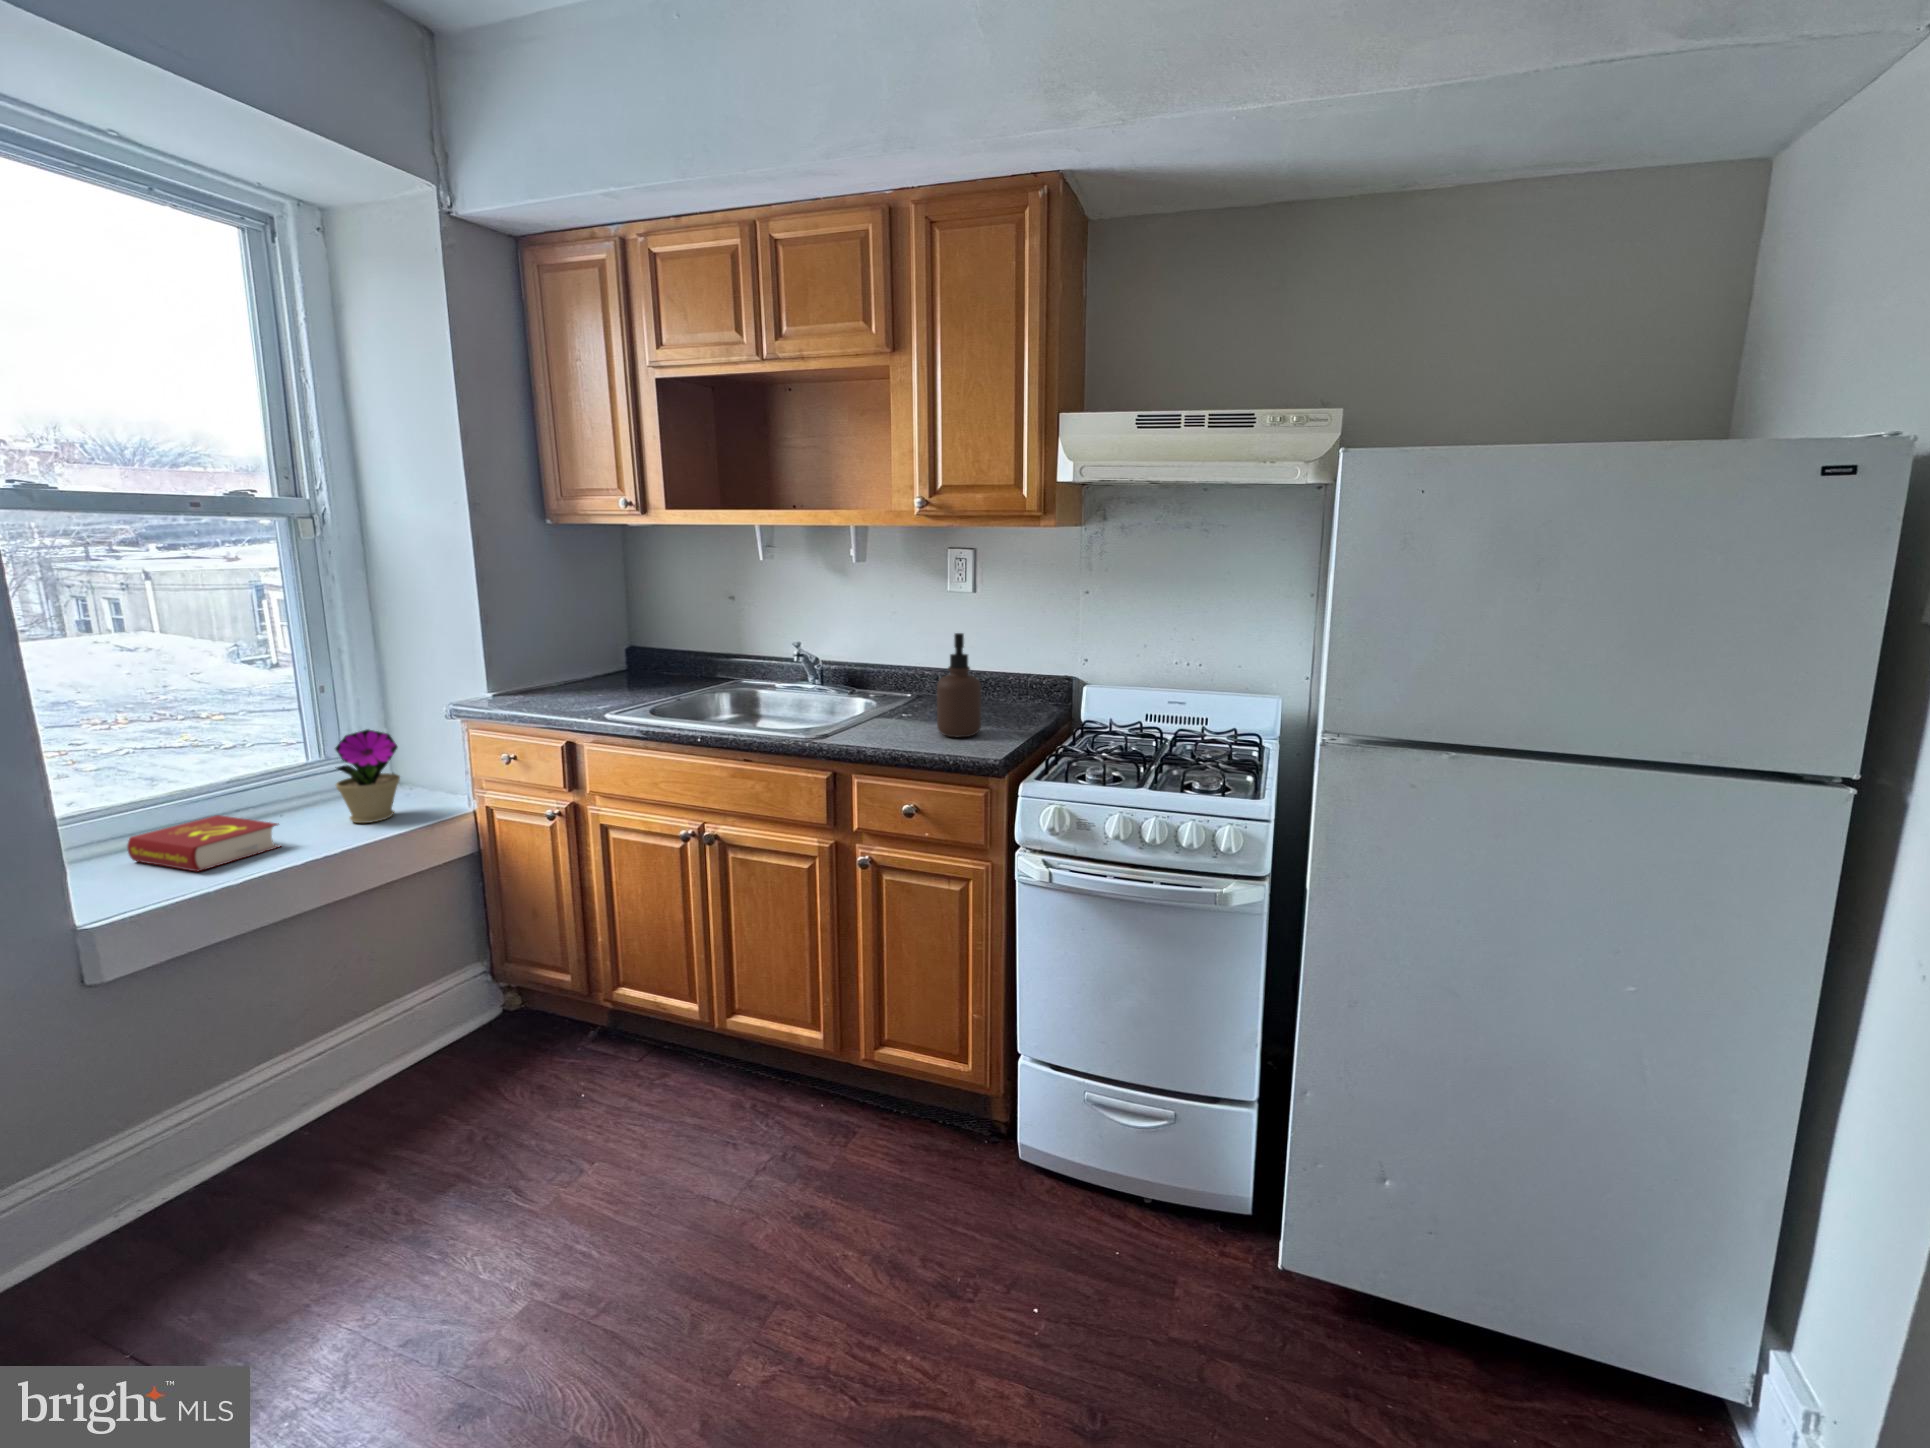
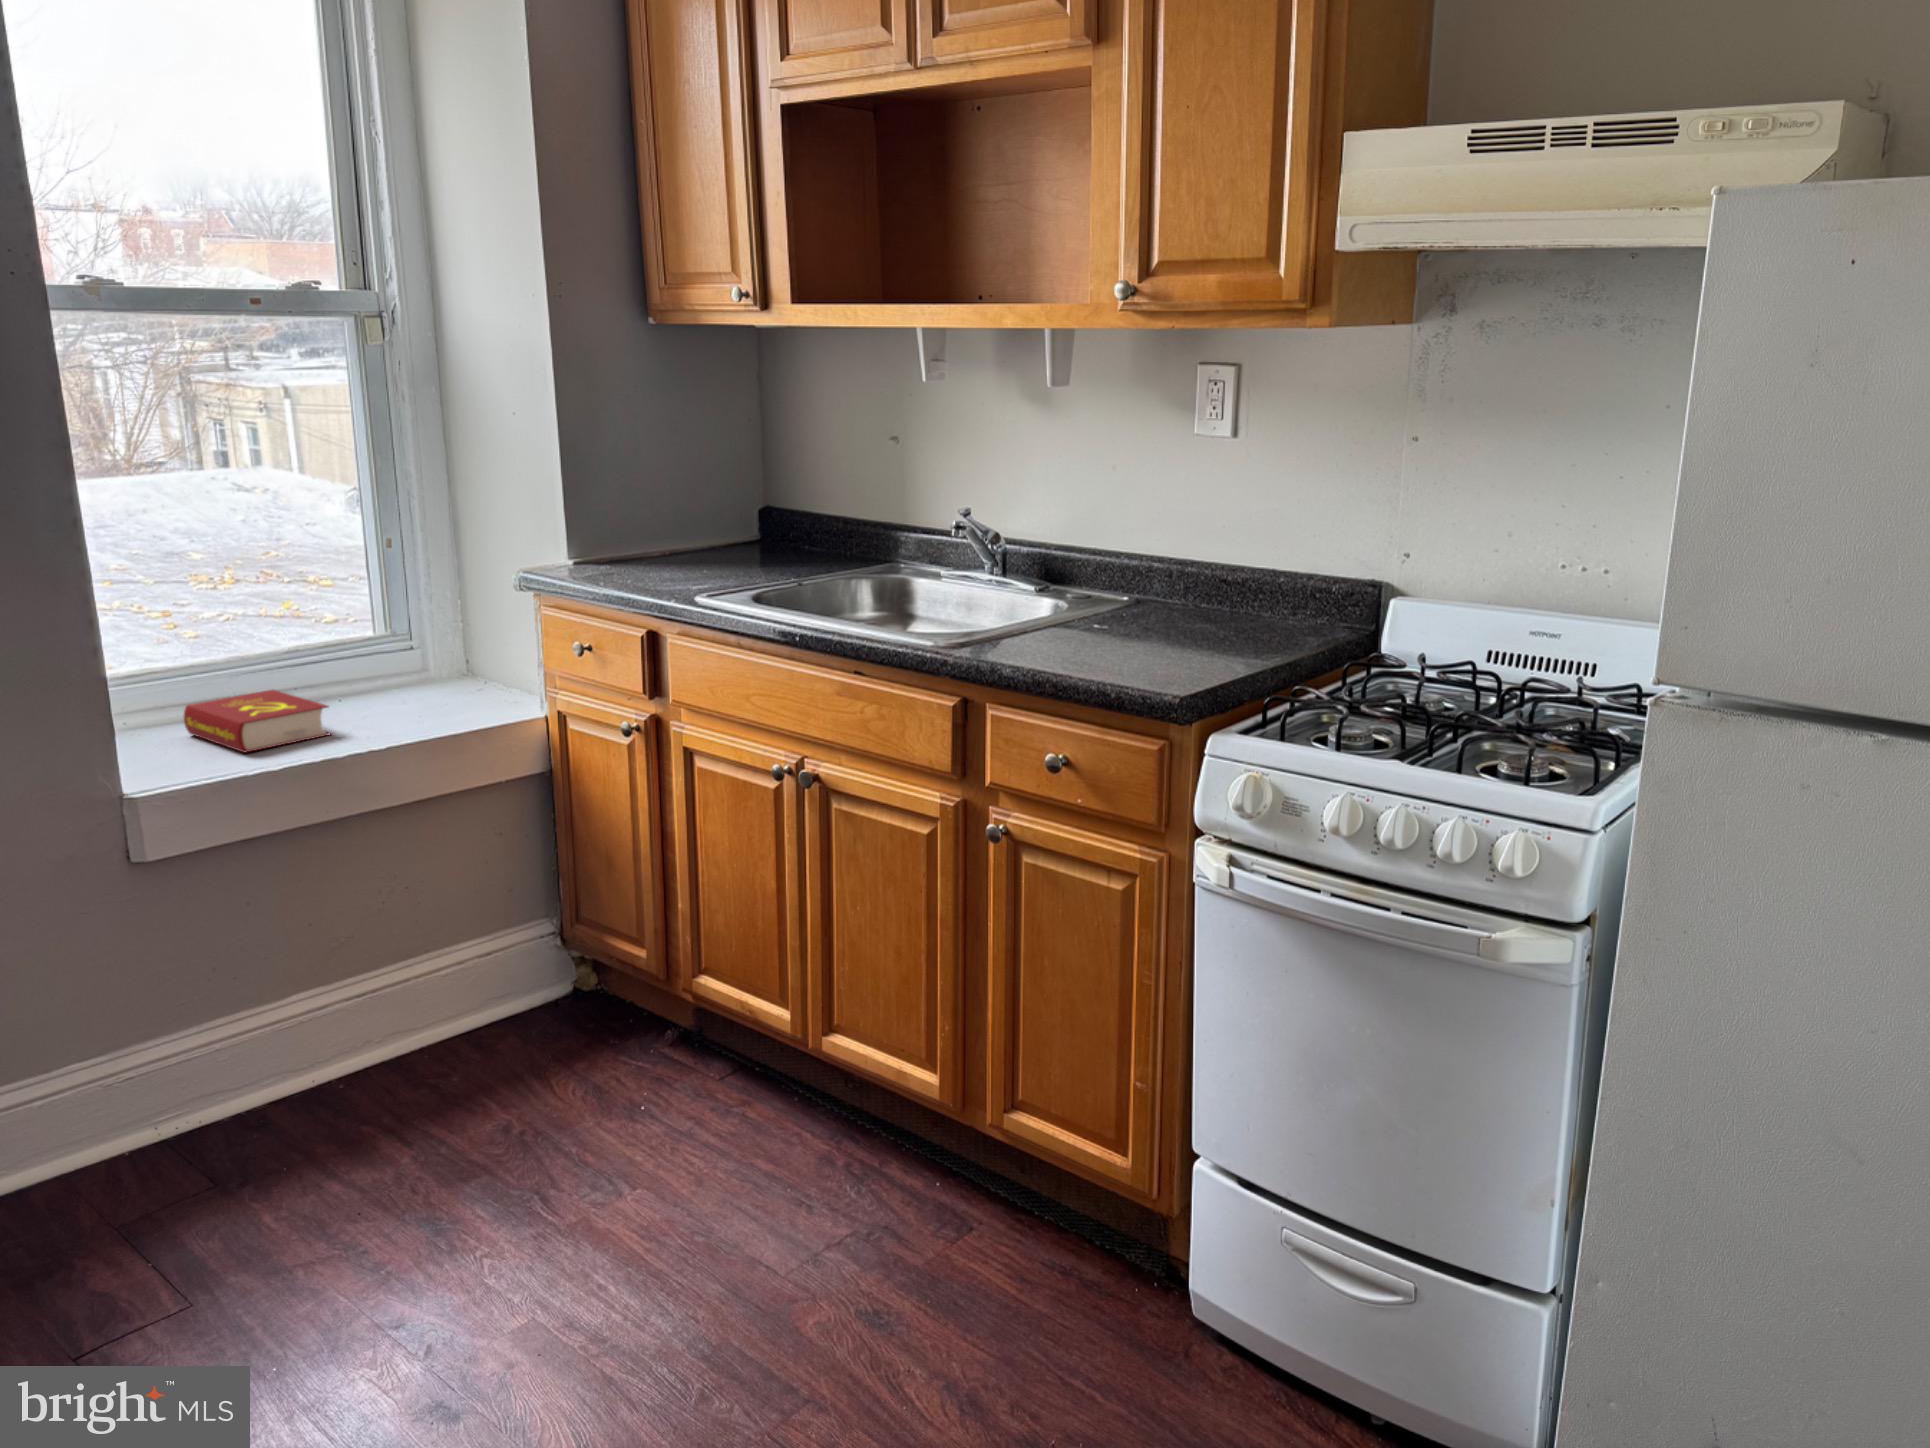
soap dispenser: present [937,633,981,737] -> none [1118,496,1189,660]
flower pot: present [335,729,400,823] -> none [392,596,464,717]

